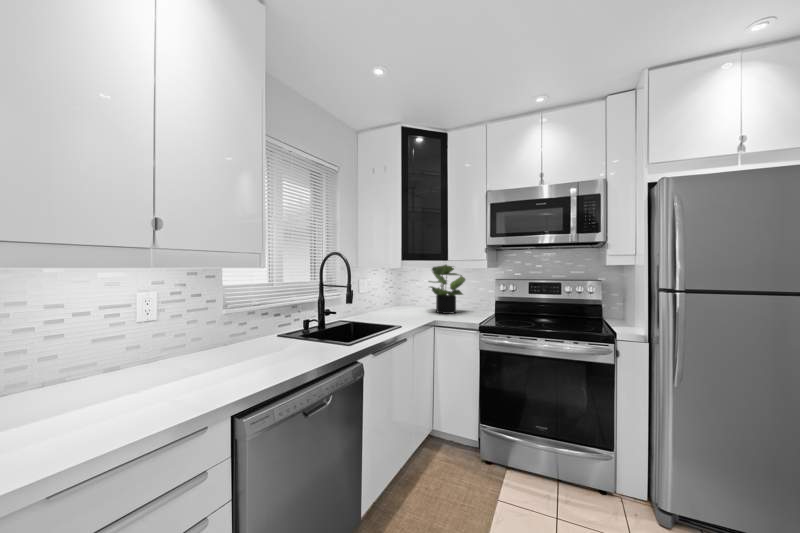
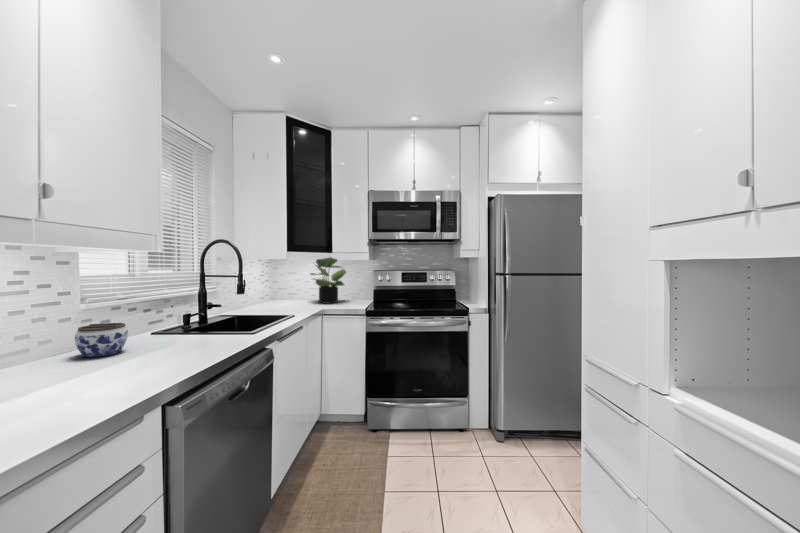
jar: none [214,327,250,355] -> present [75,323,128,357]

